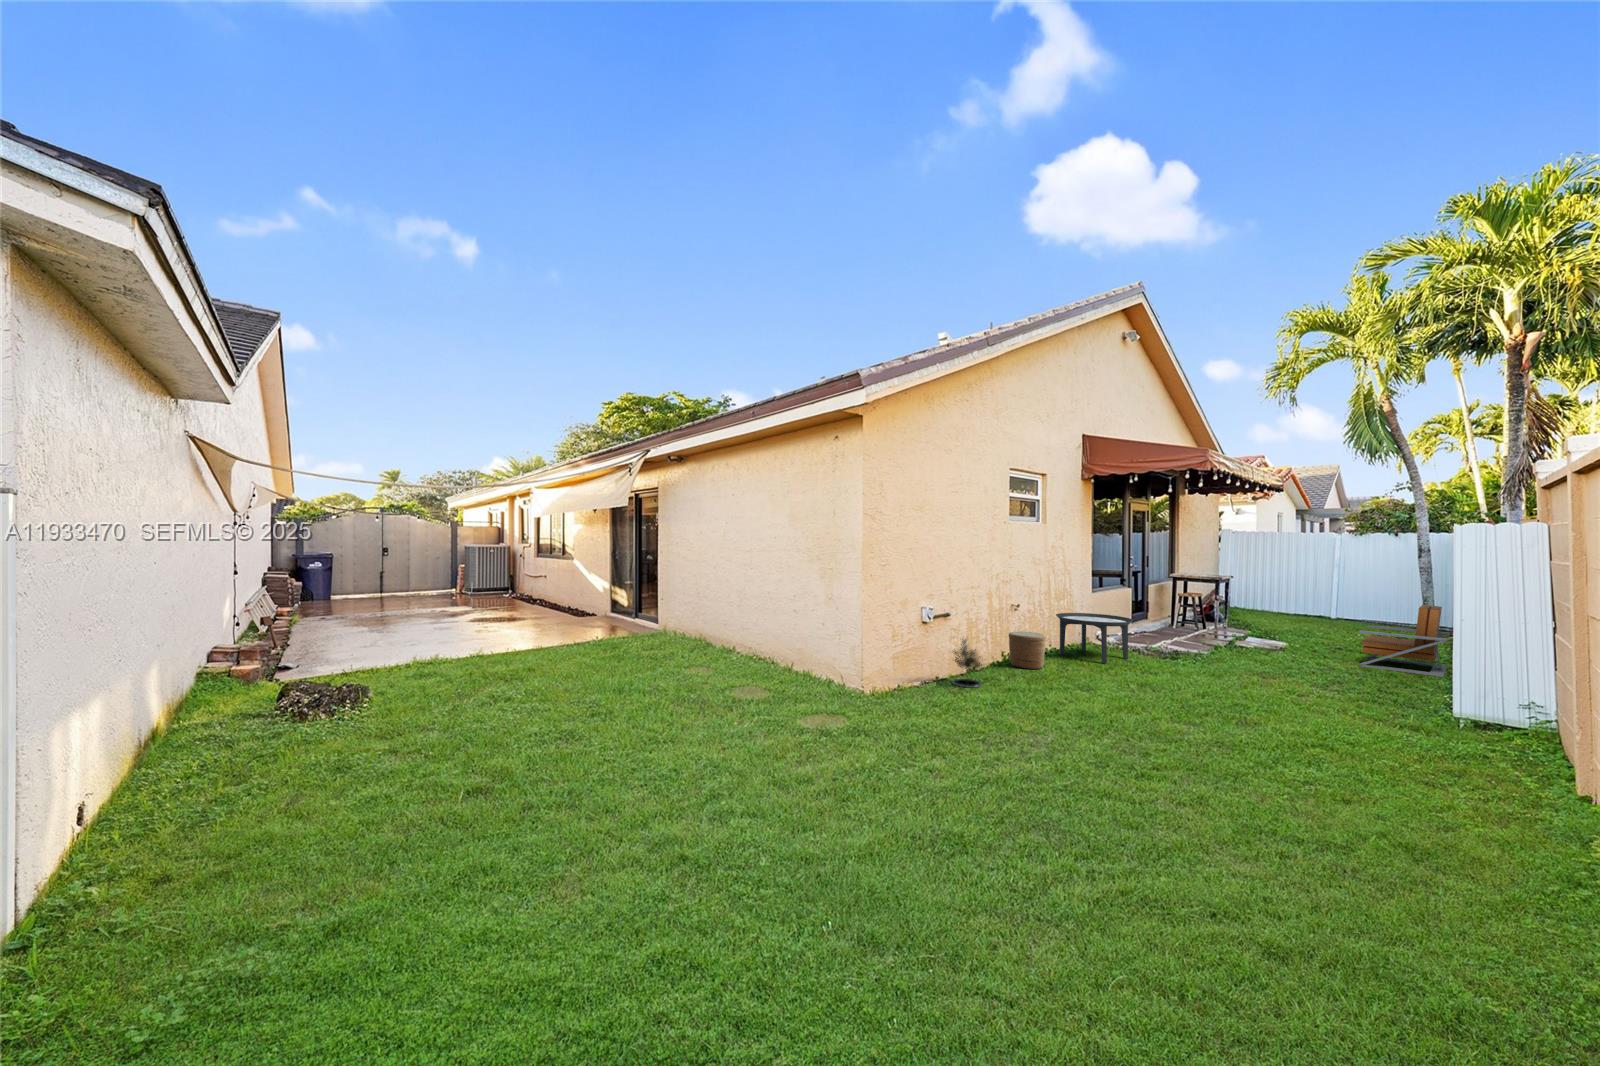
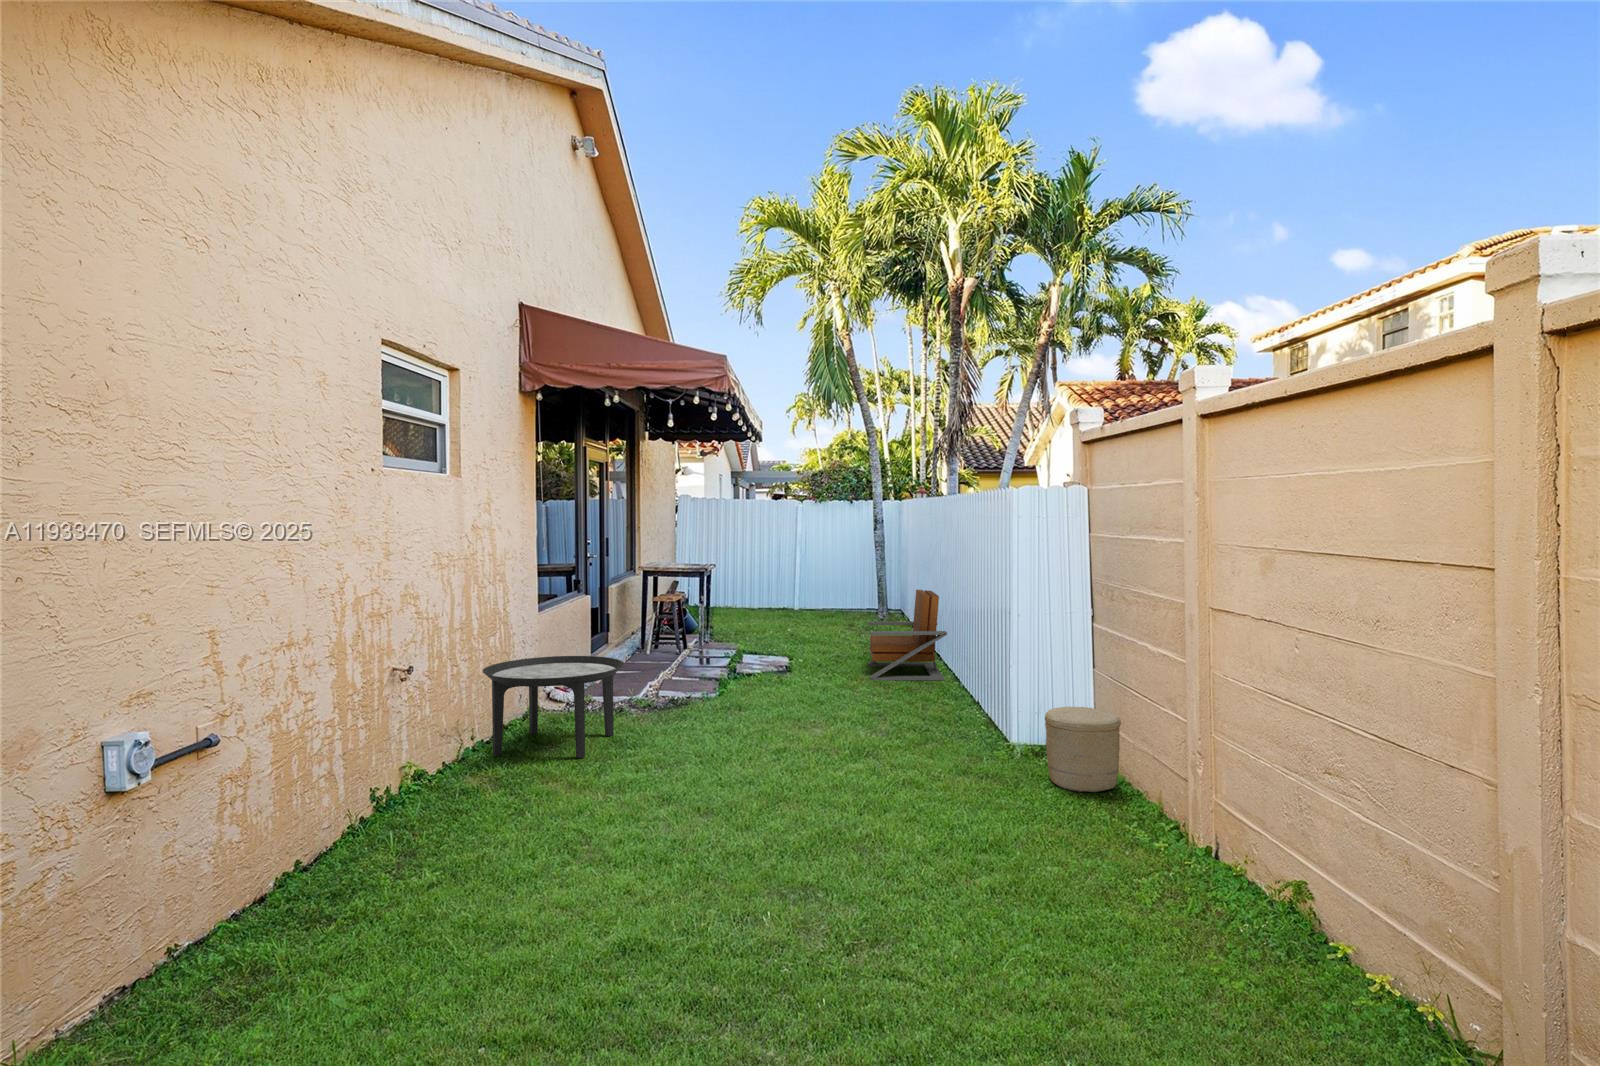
woven basket: present [1009,632,1046,669] -> present [1045,707,1121,792]
potted tree: present [952,639,982,688] -> none [223,786,339,949]

